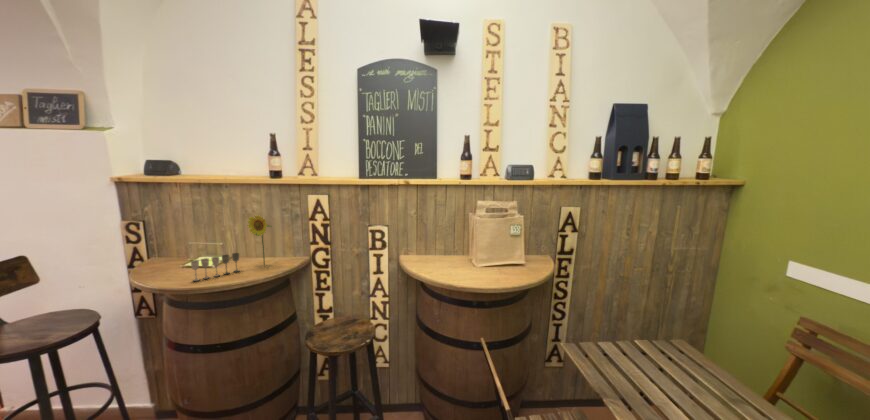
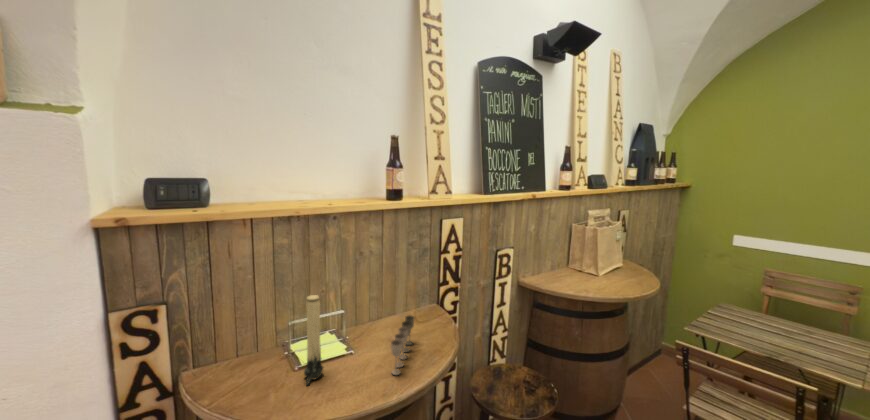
flower: present [248,215,272,264] -> none [402,254,435,325]
candle: none [157,226,174,275] -> present [304,295,323,385]

